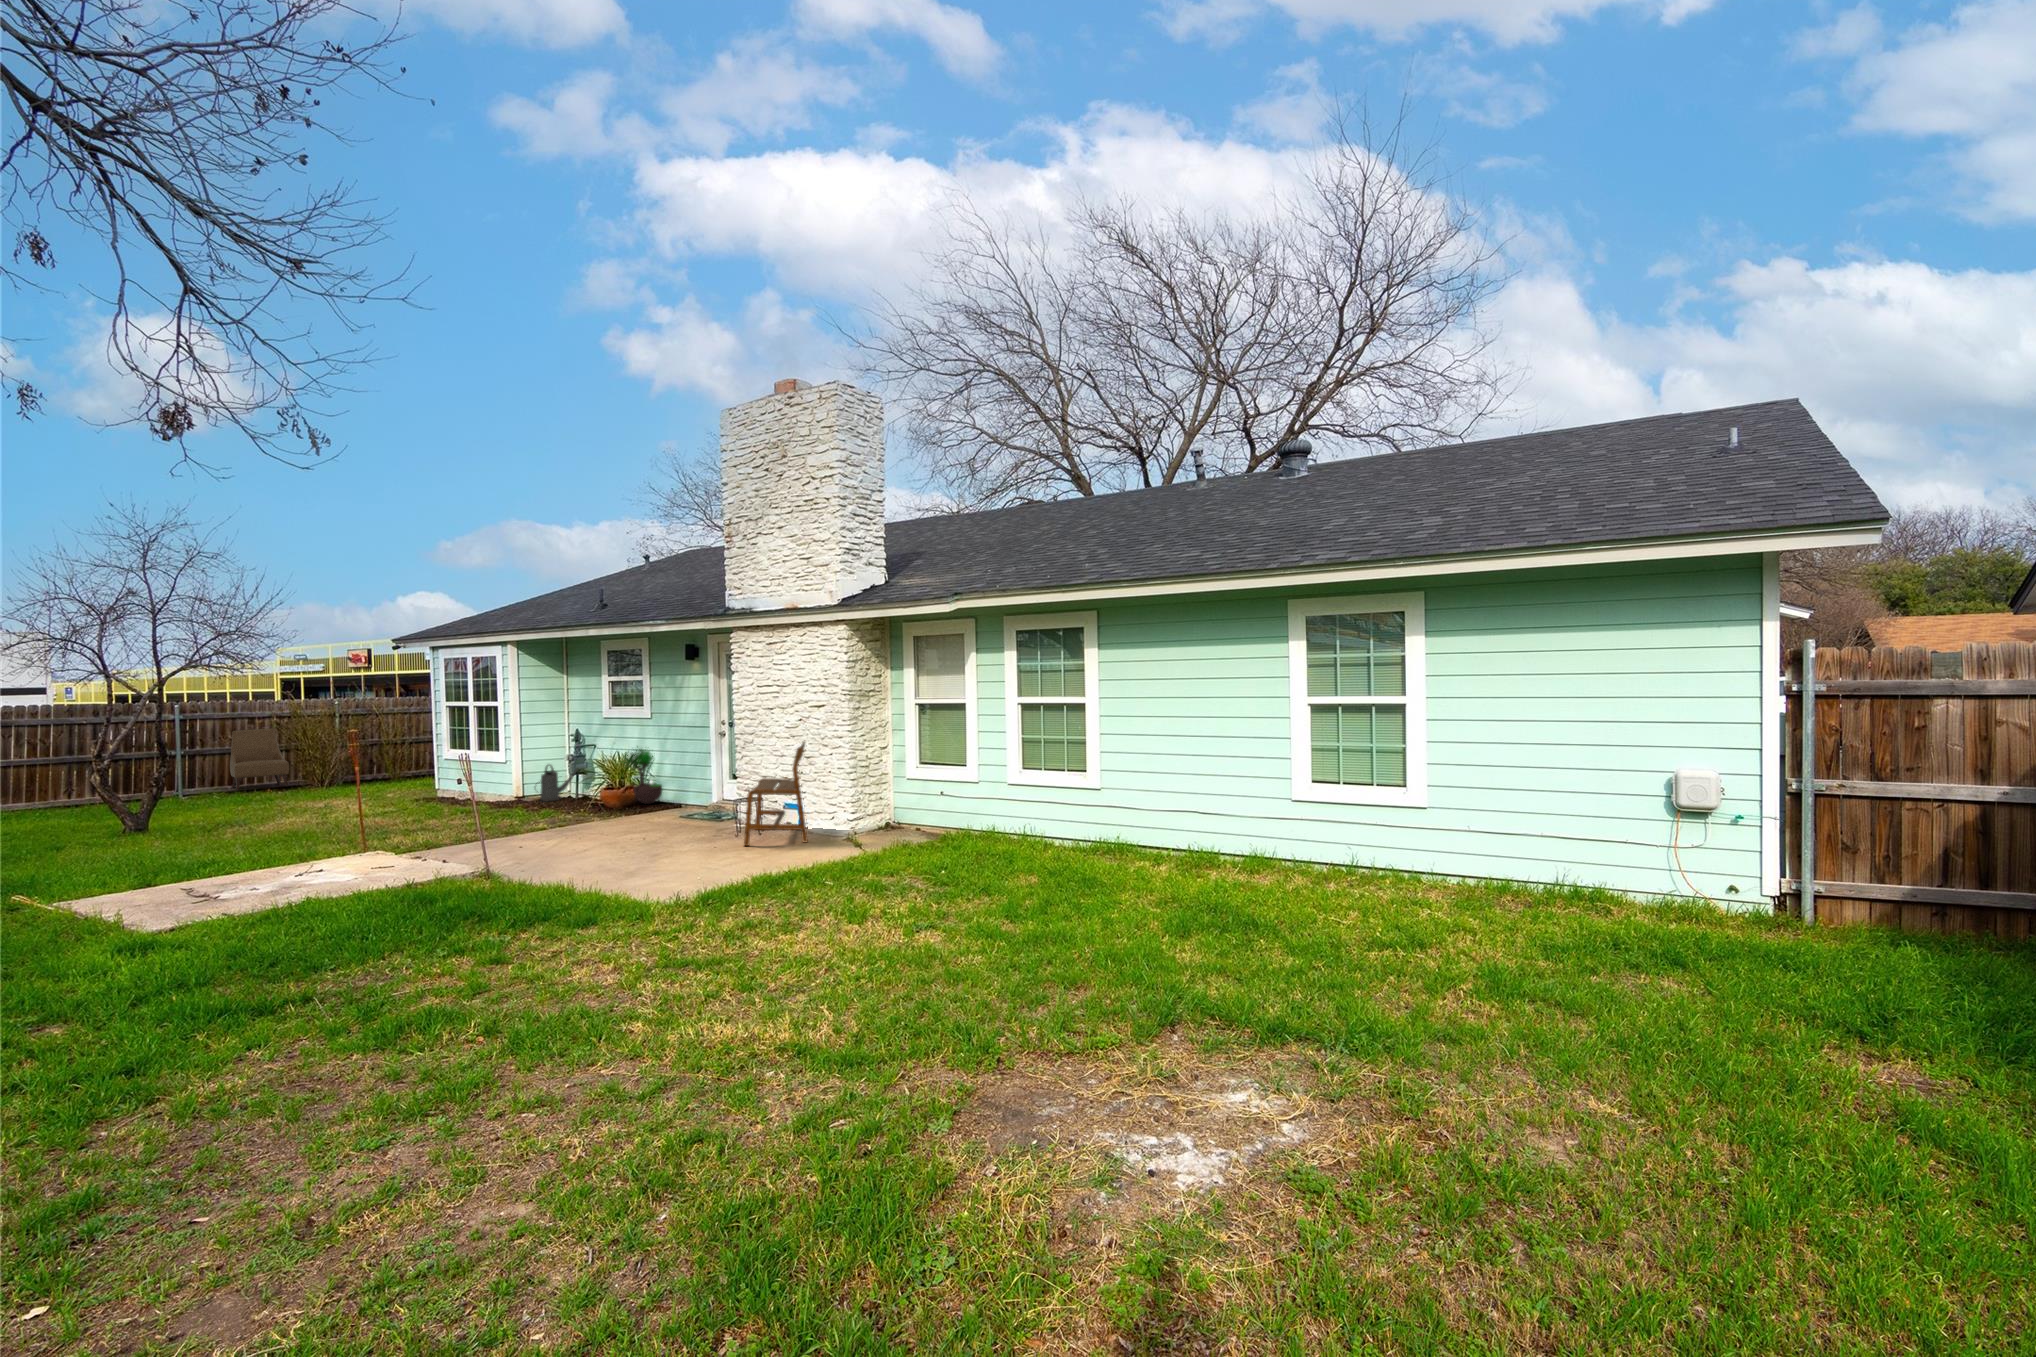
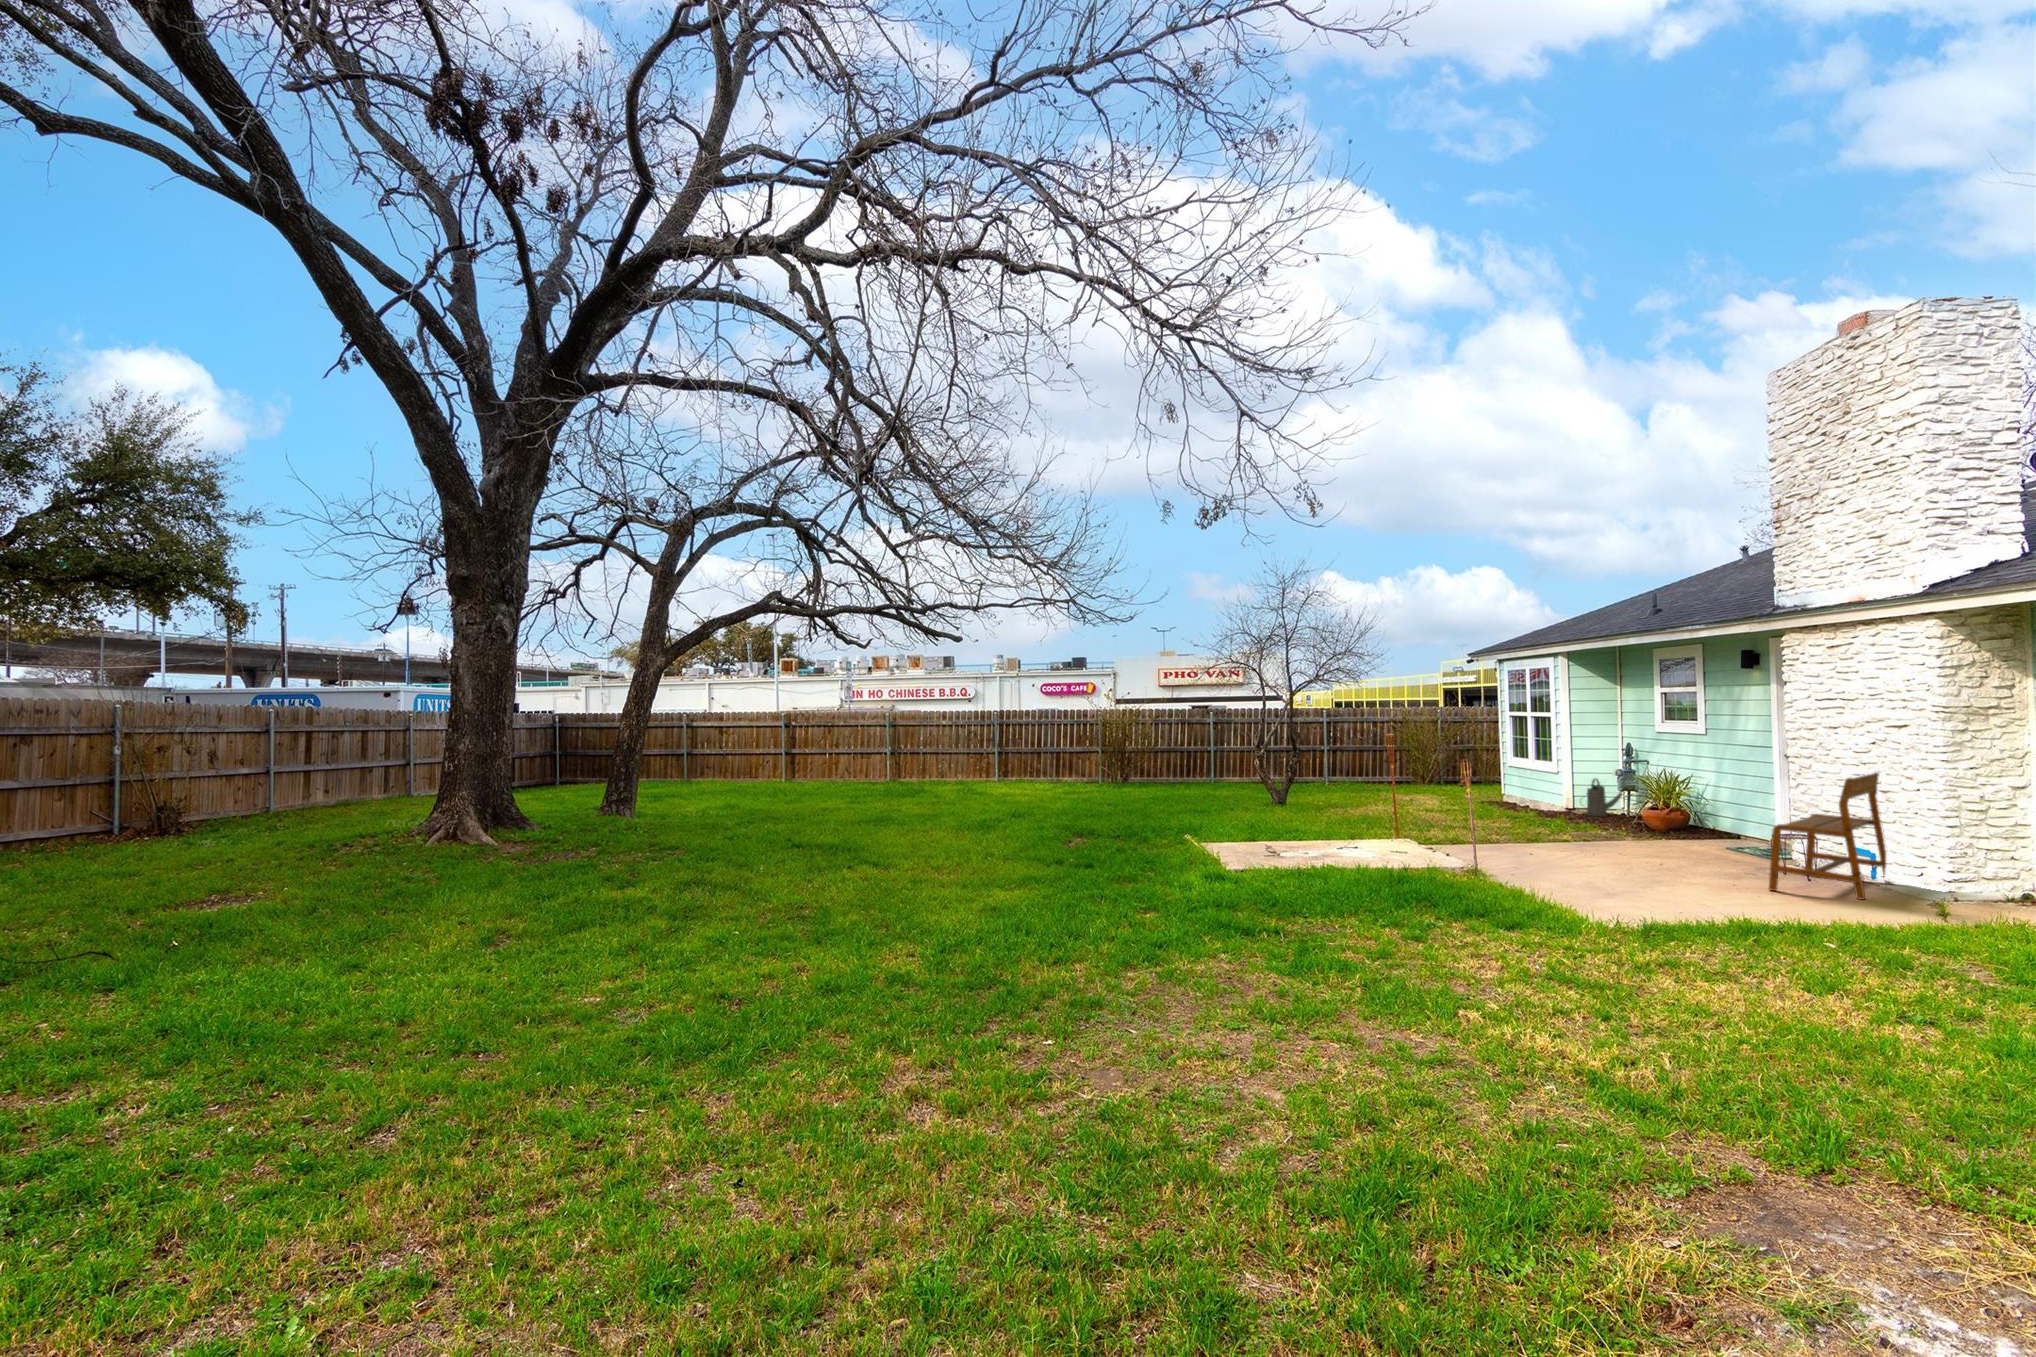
chair: present [230,729,289,790] -> none [1355,732,1394,781]
potted tree: present [624,746,662,804] -> none [1663,761,1719,831]

